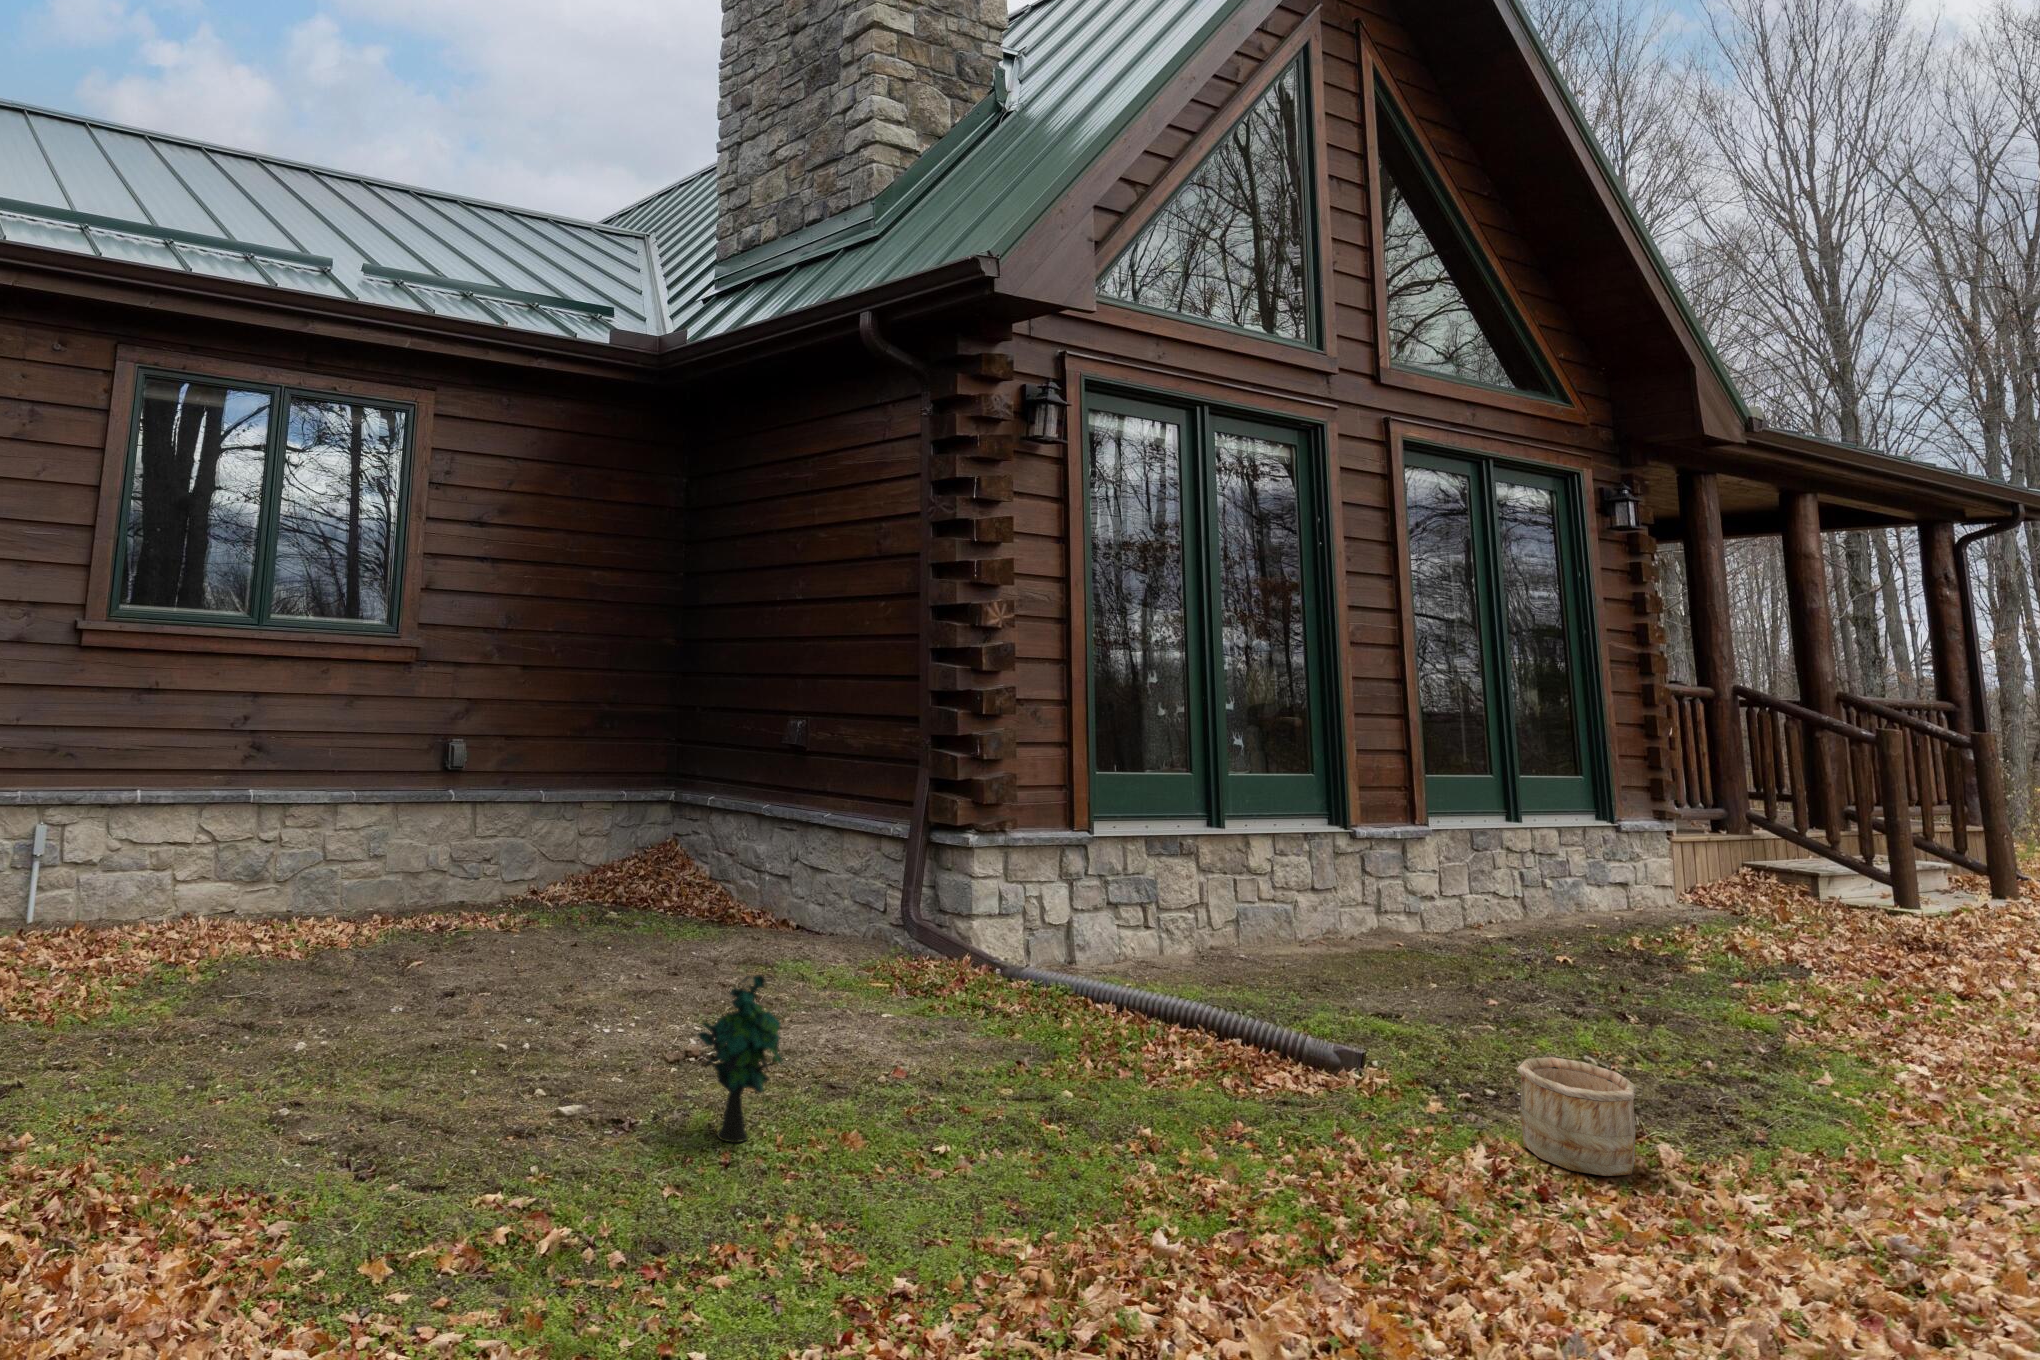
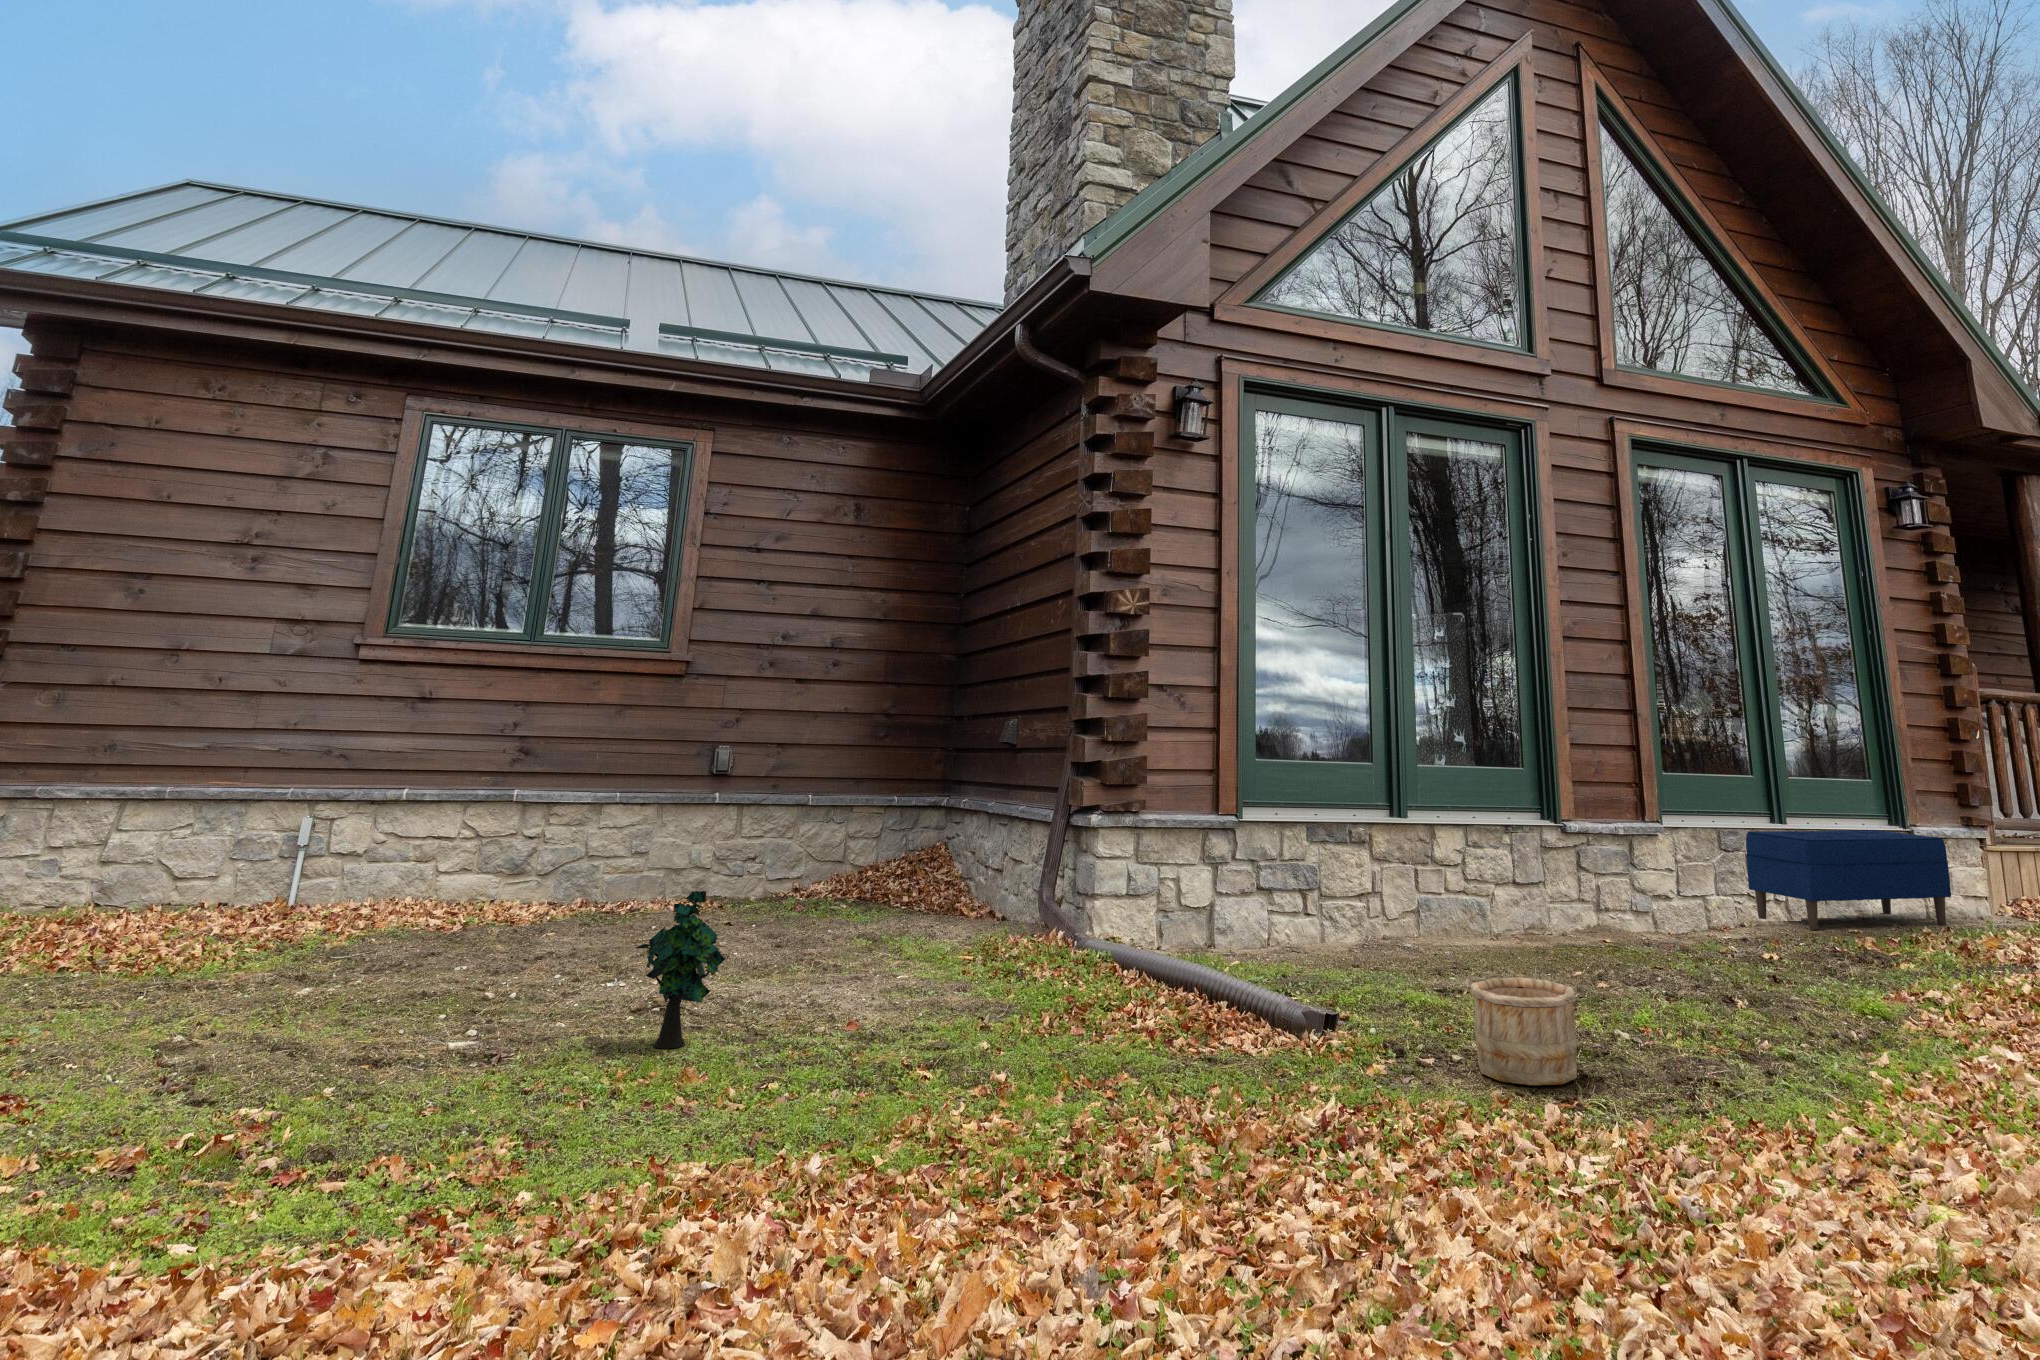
bench: none [1492,826,1676,930] -> present [1746,830,1951,930]

